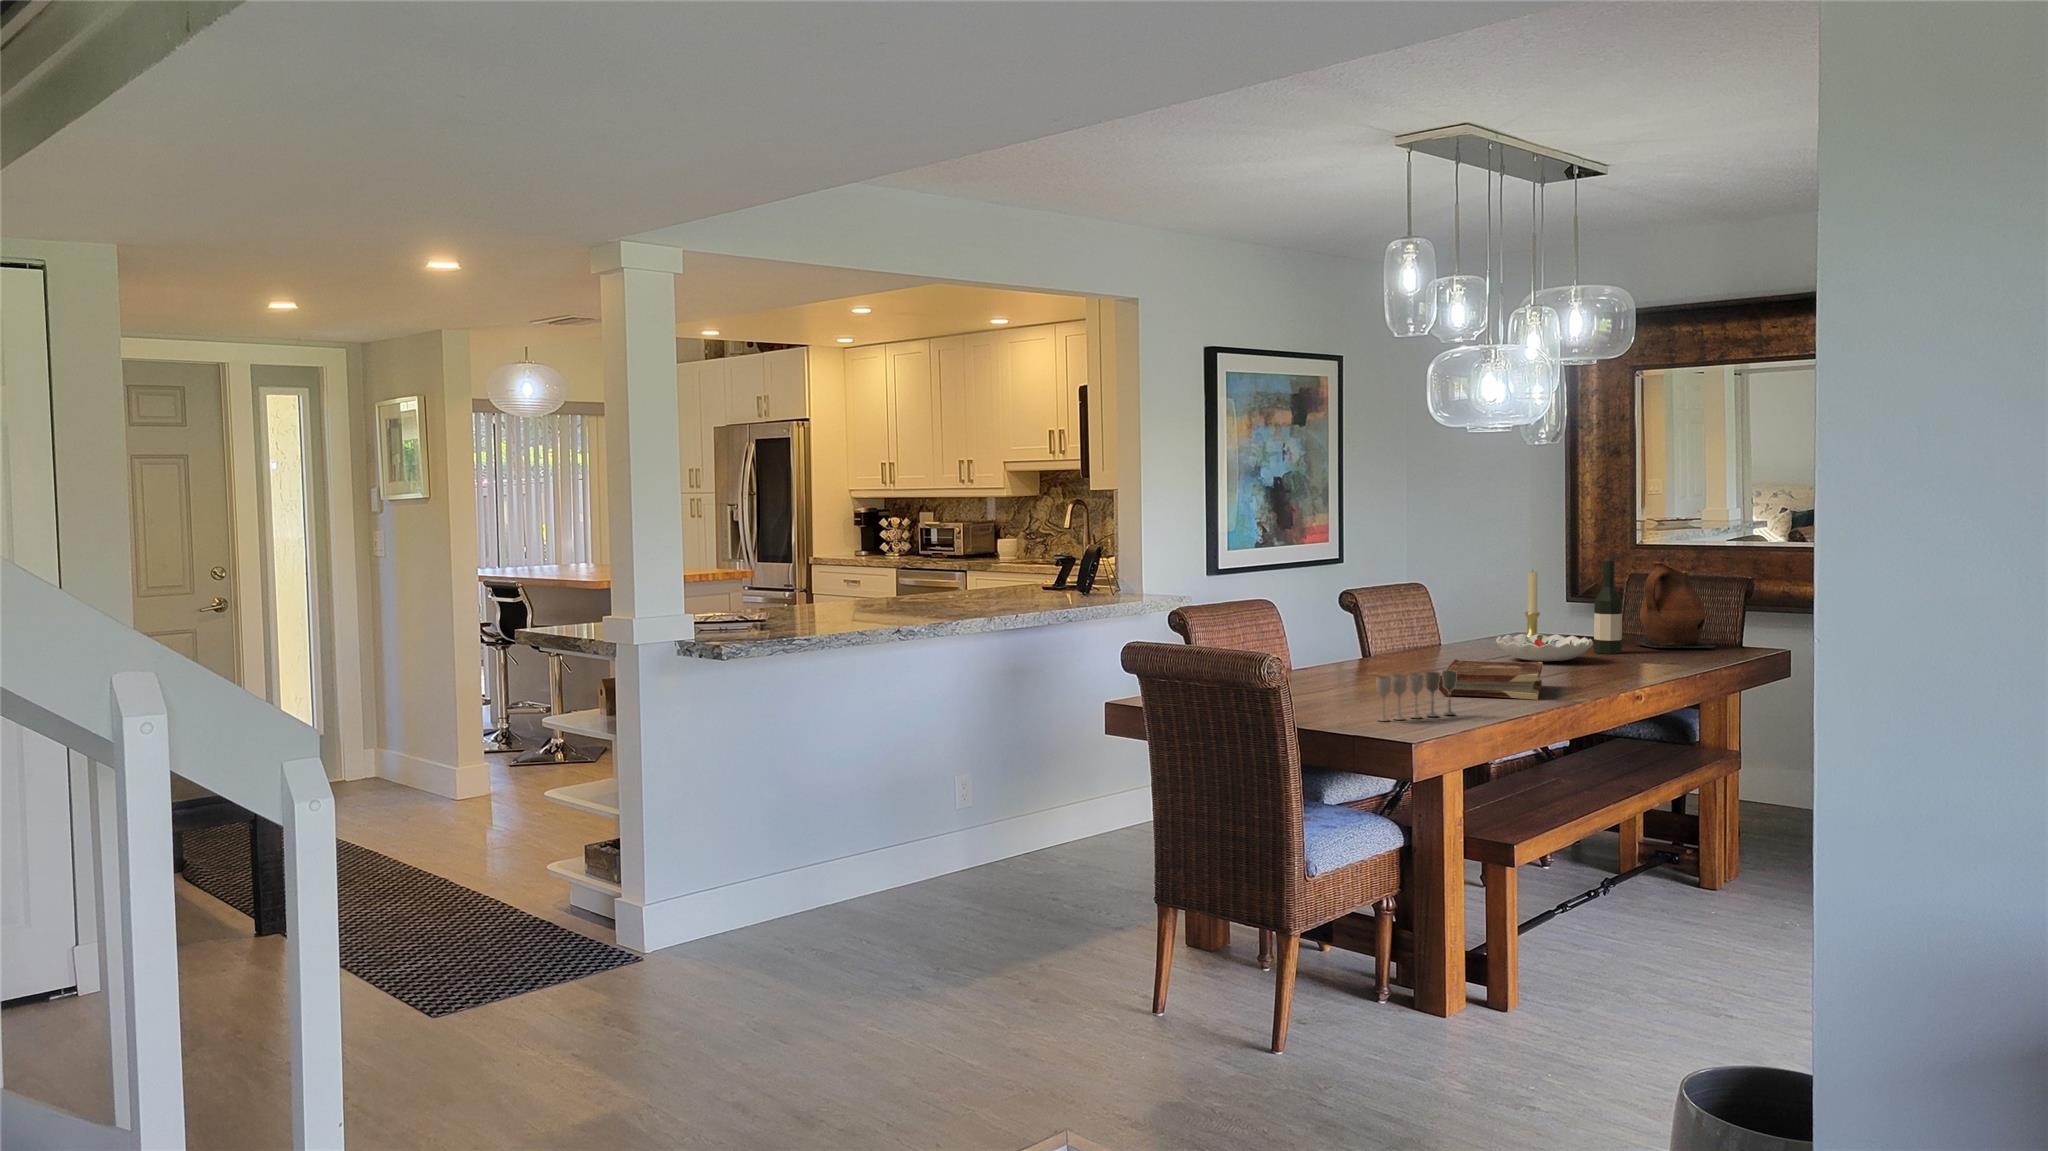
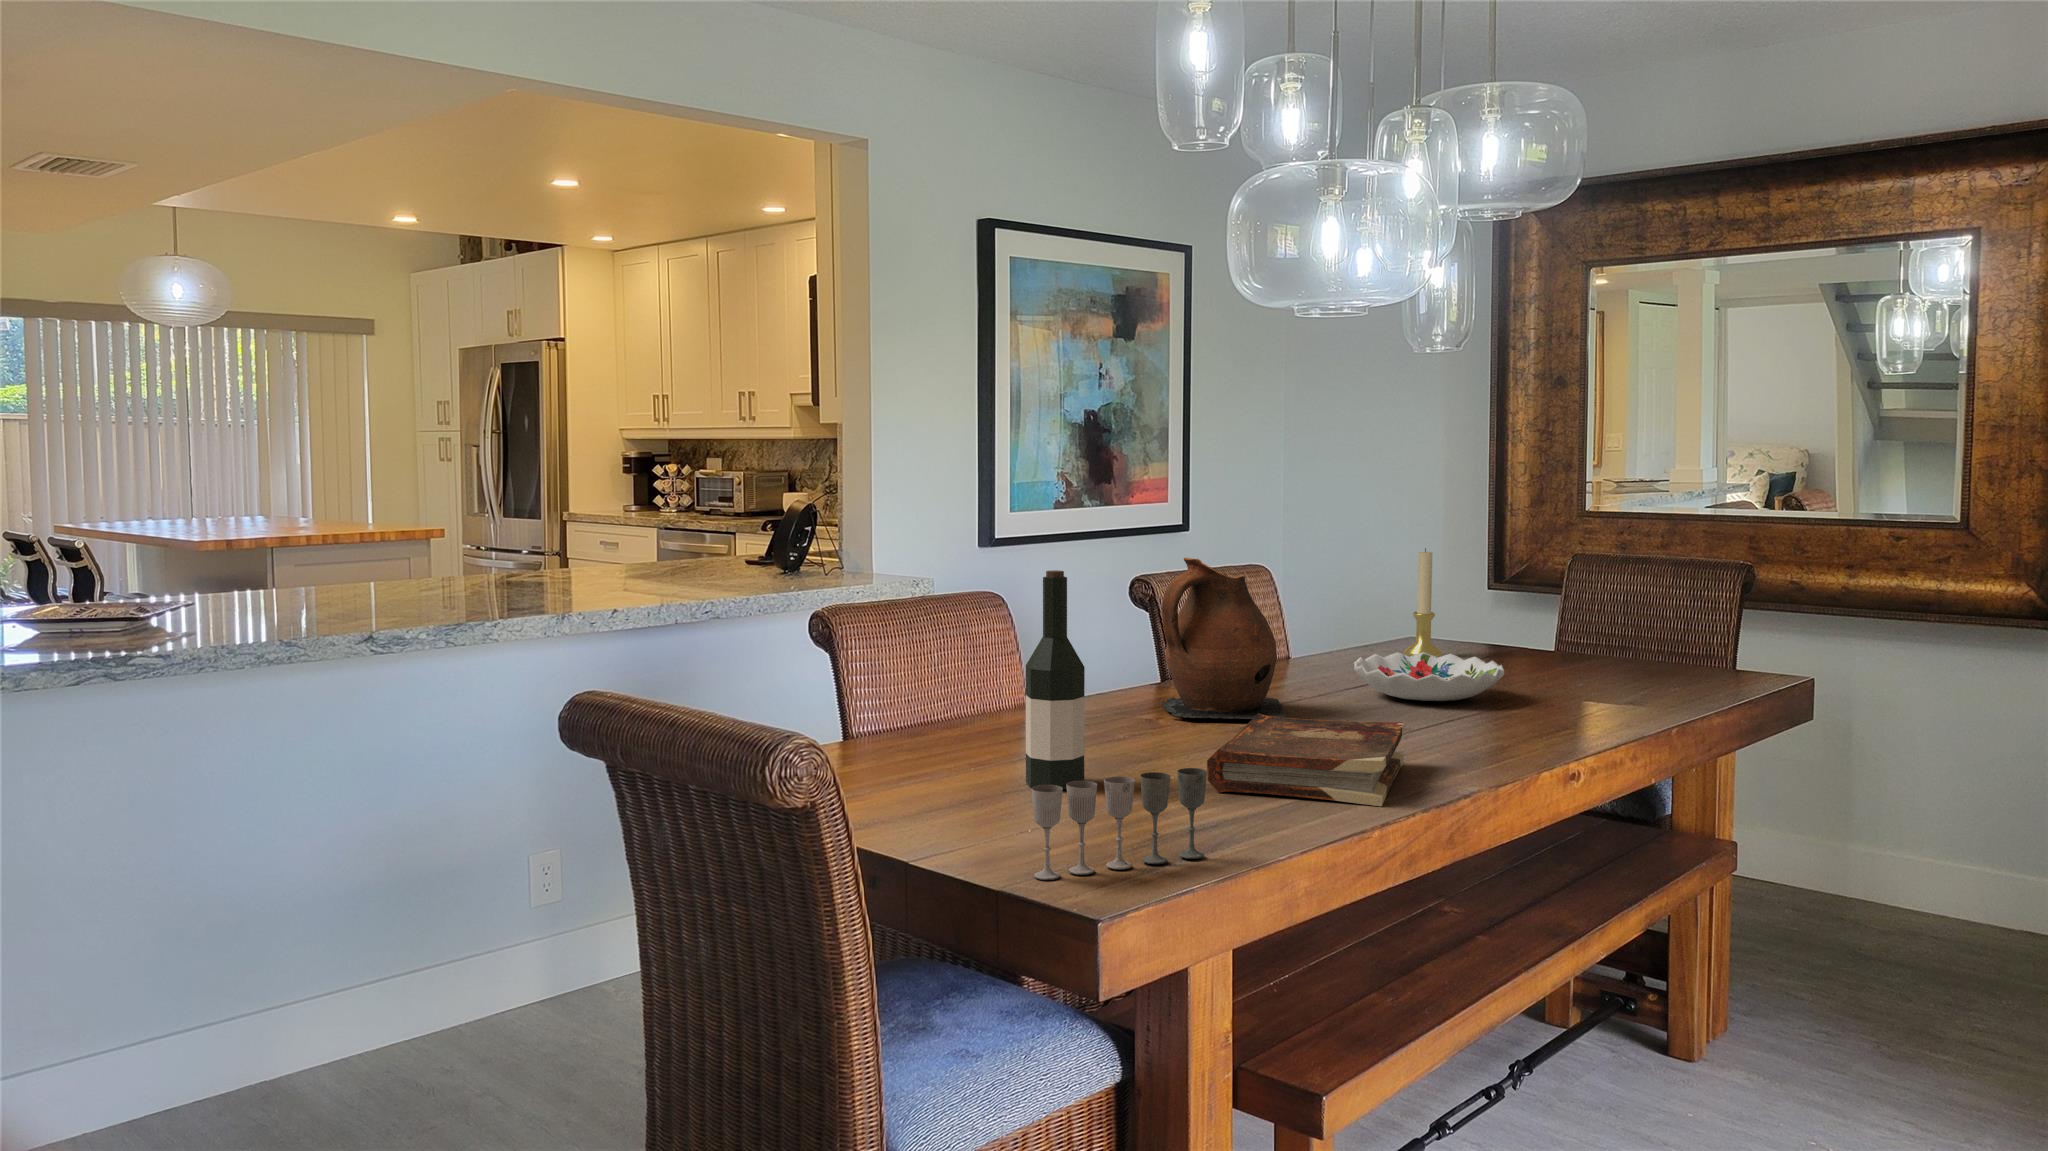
wine bottle: present [1594,558,1622,654] -> present [1026,570,1085,790]
ceramic pitcher: present [1636,562,1715,649] -> present [1158,558,1286,719]

